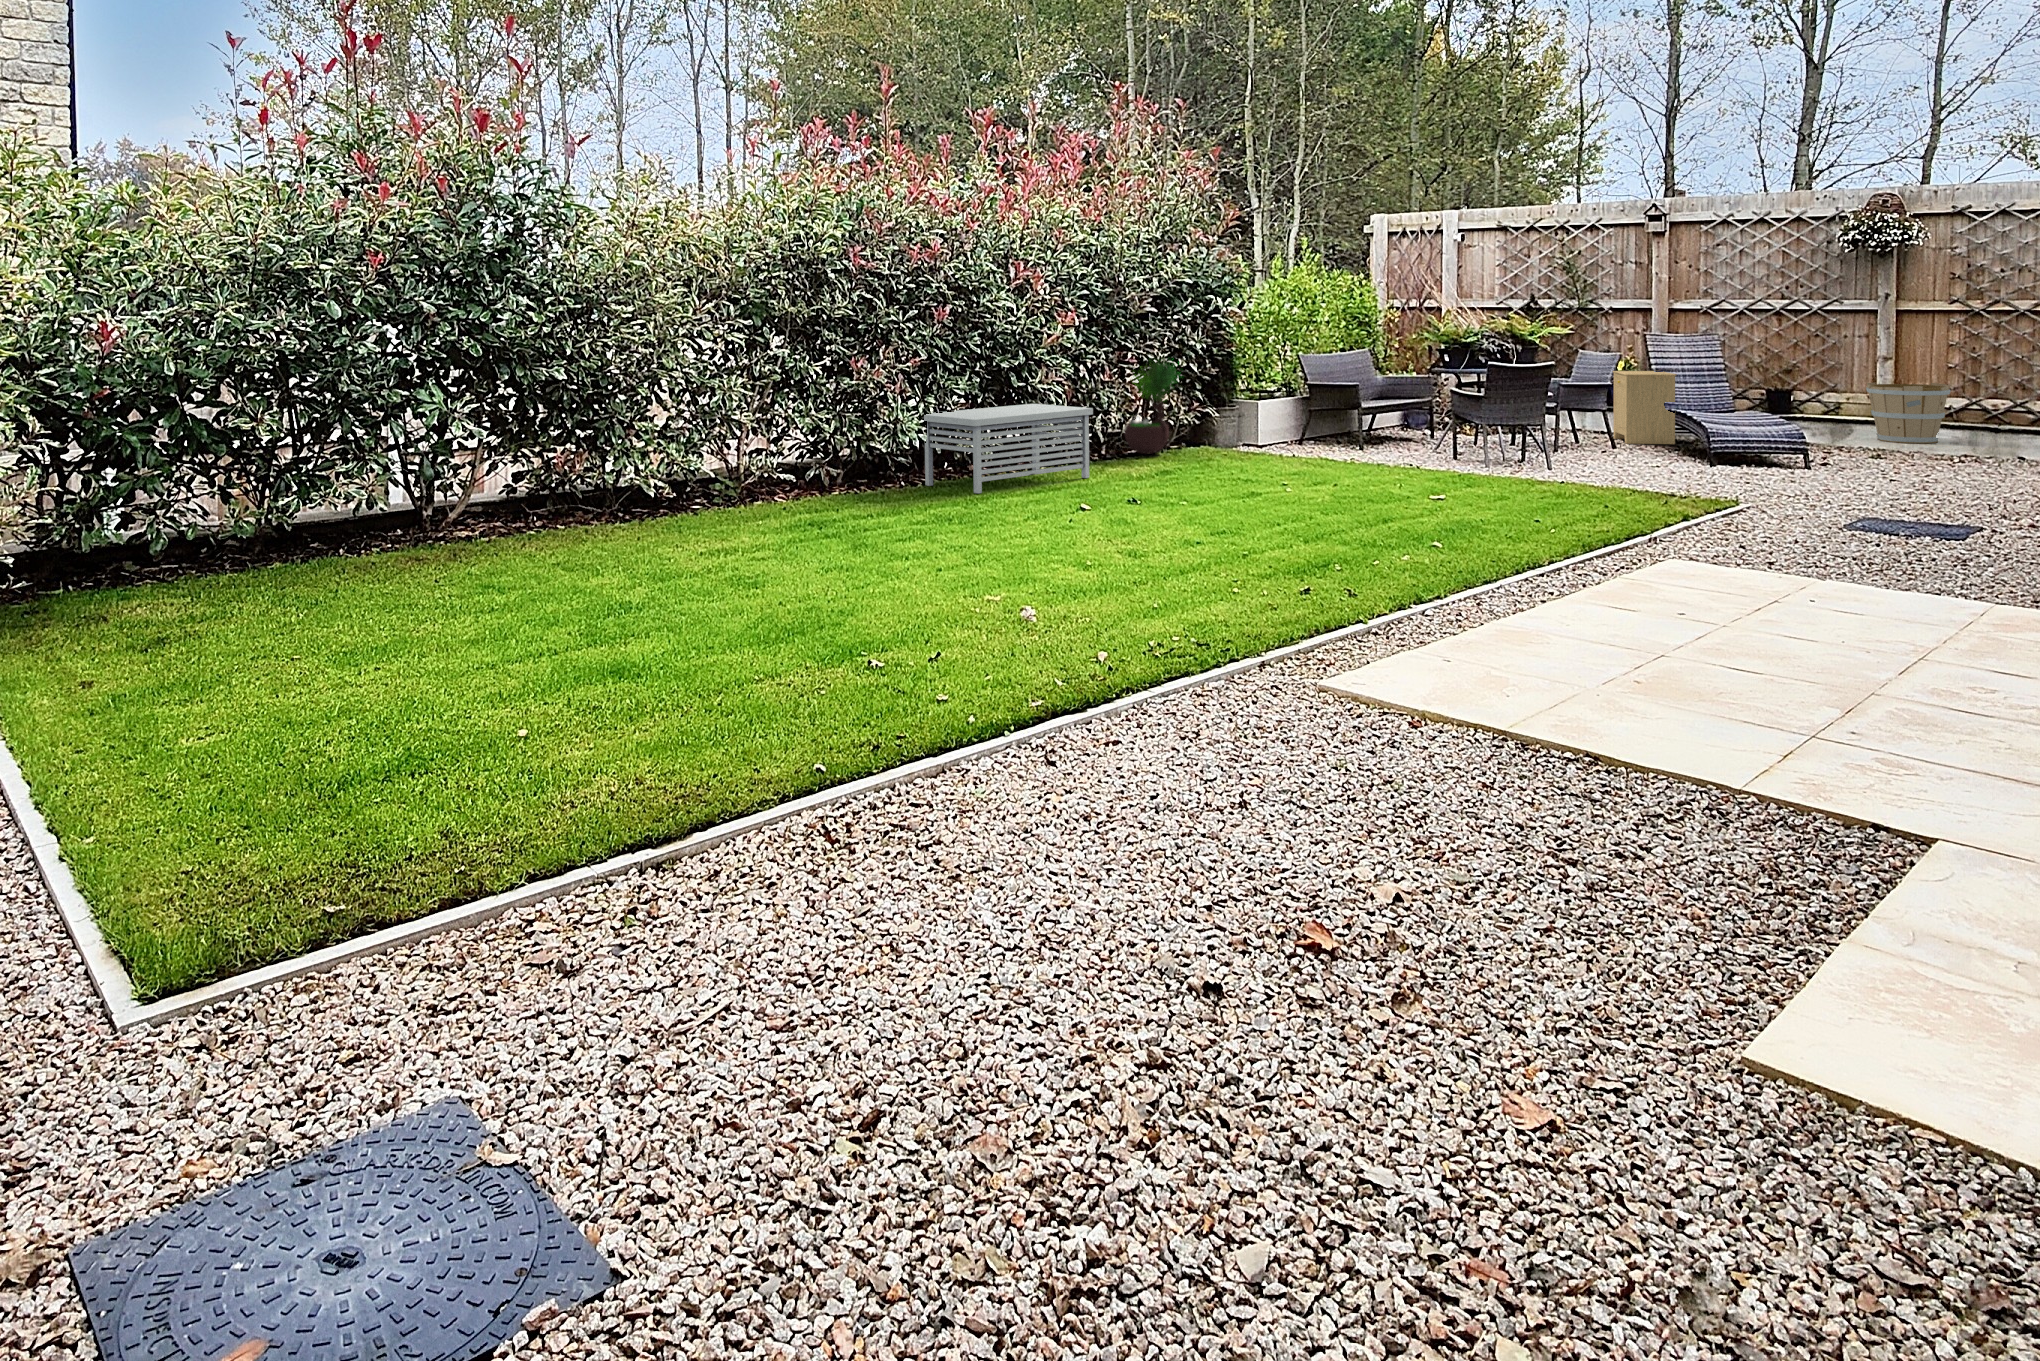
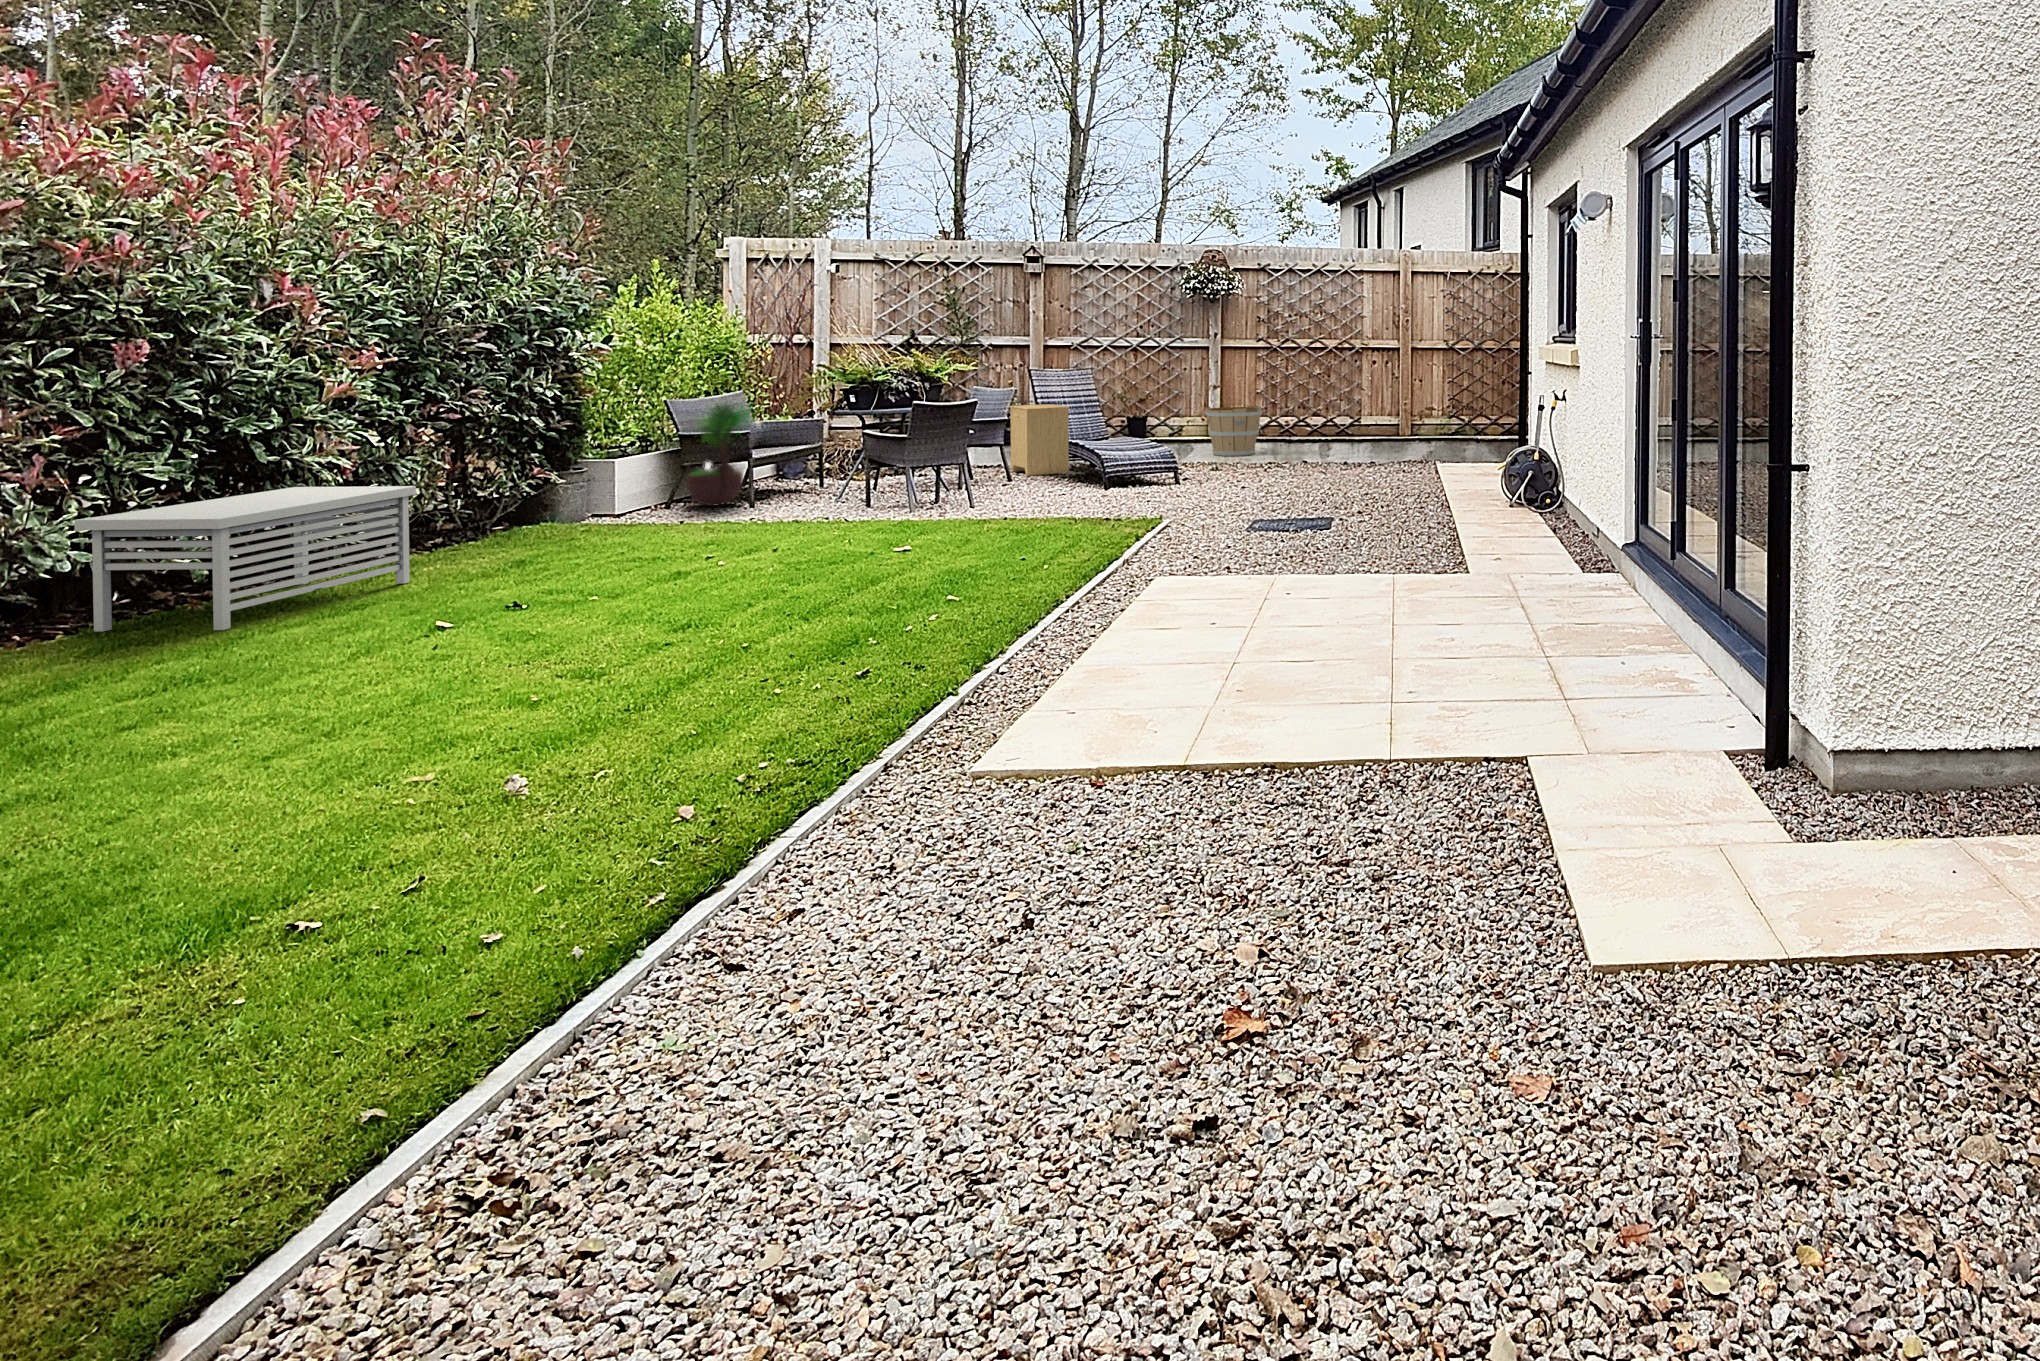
potted tree: present [1125,359,1180,454] -> present [686,399,754,506]

